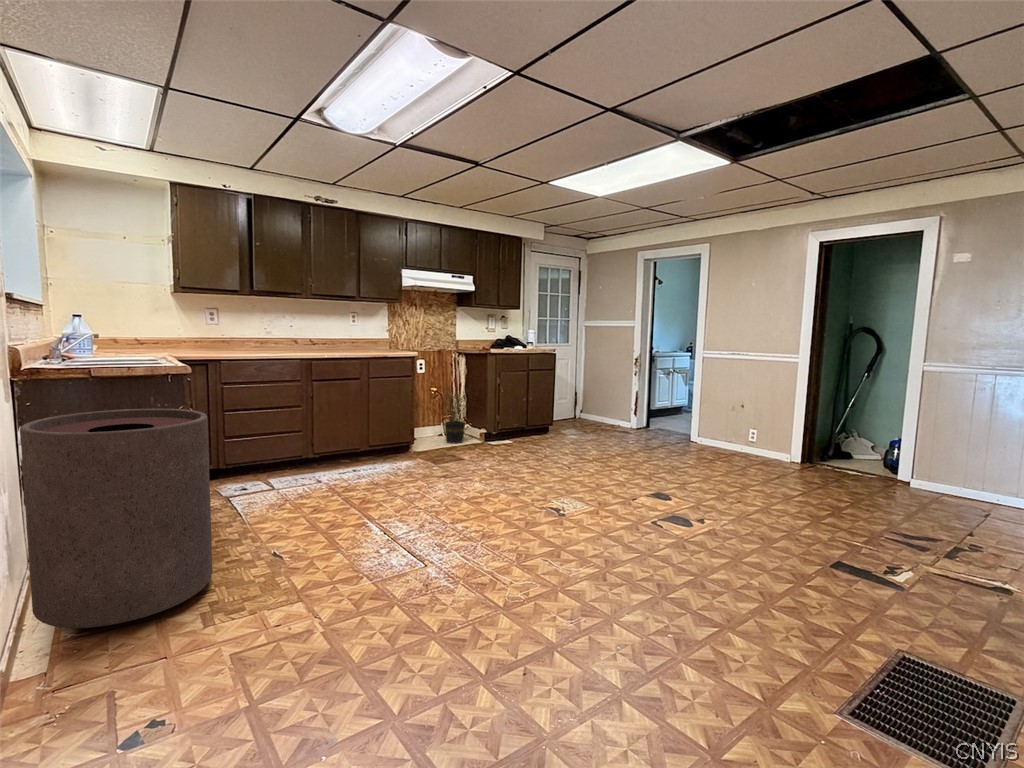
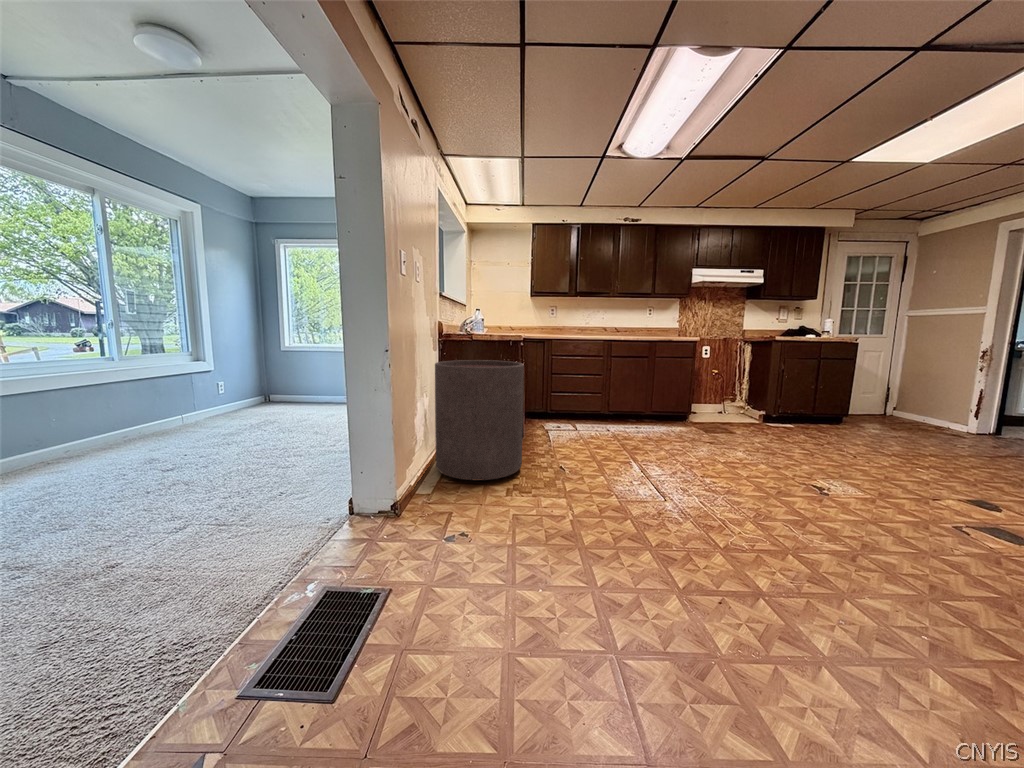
potted plant: present [444,389,465,443] -> none [715,367,754,419]

